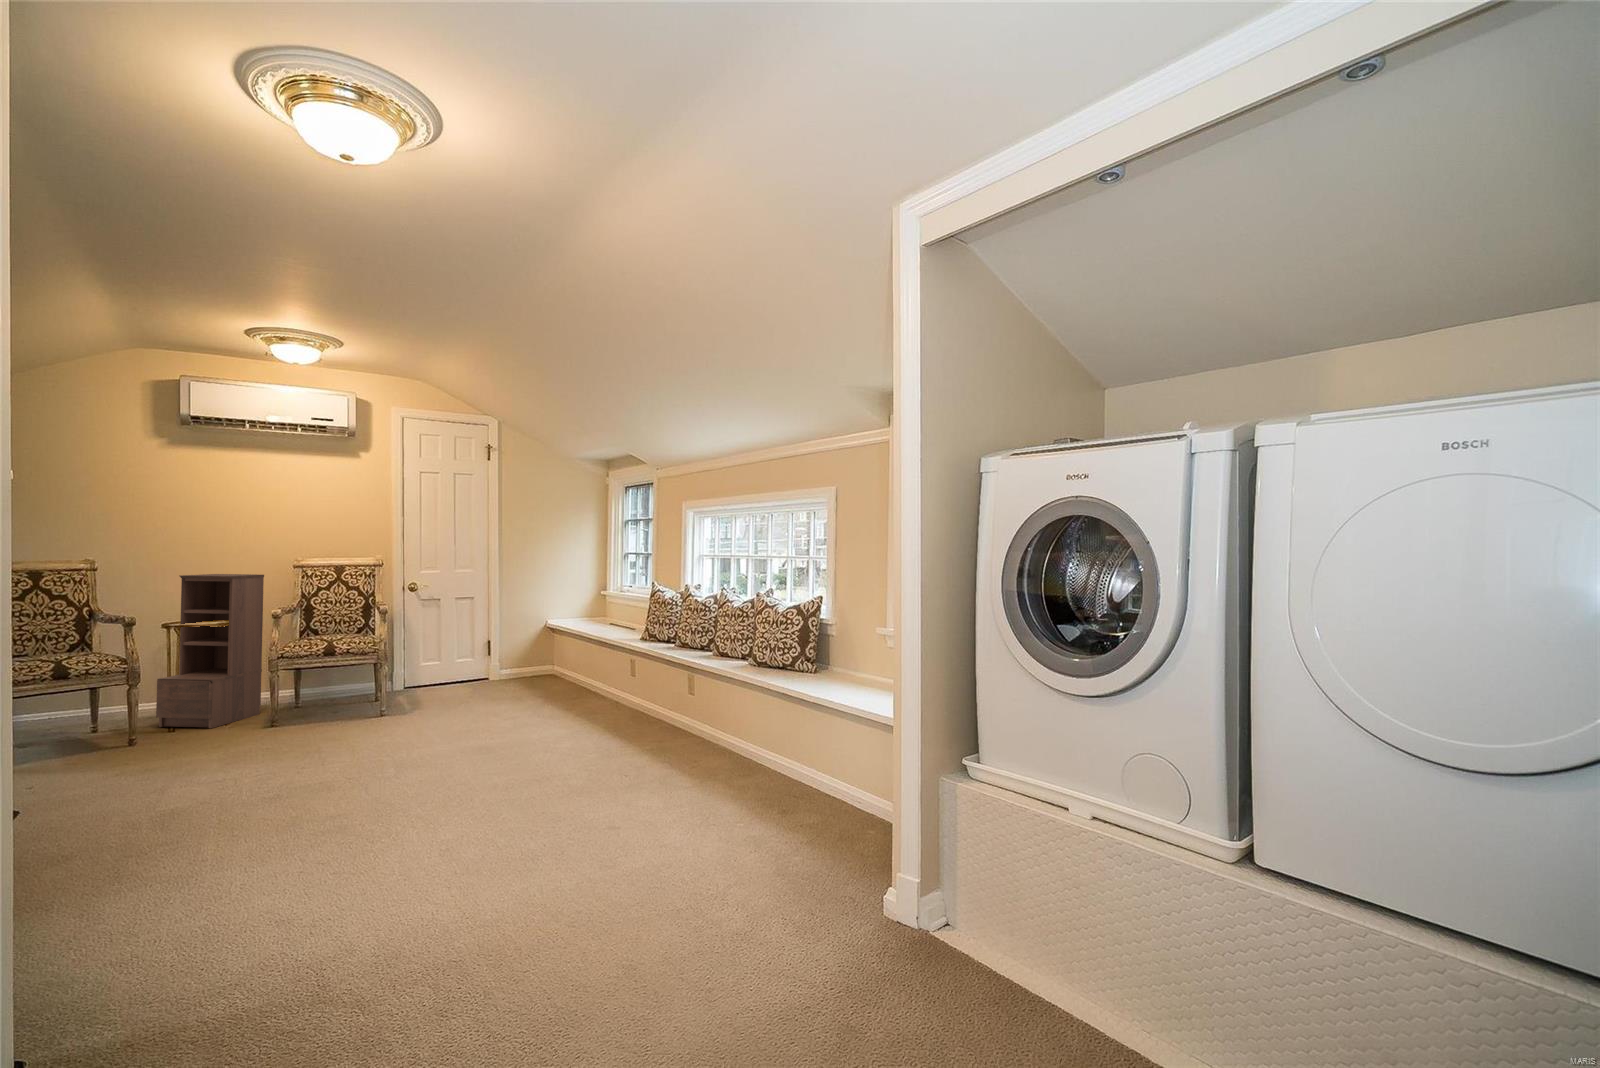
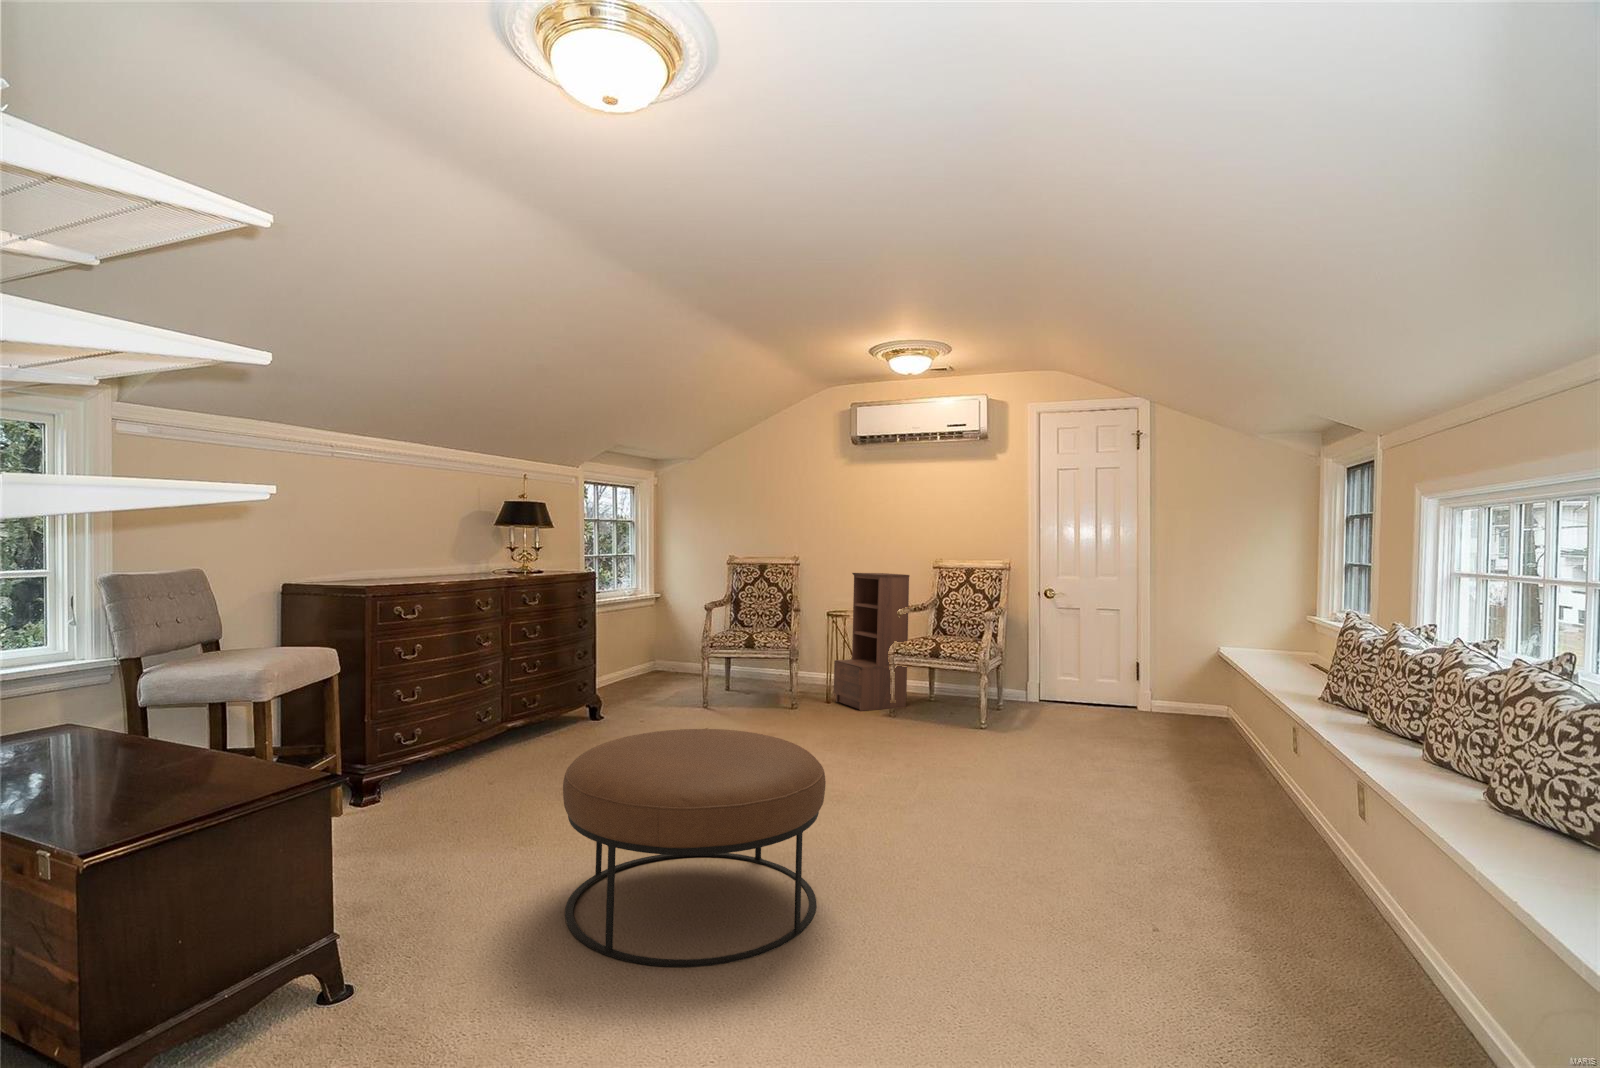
ottoman: none [167,738,472,984] -> present [563,729,826,967]

